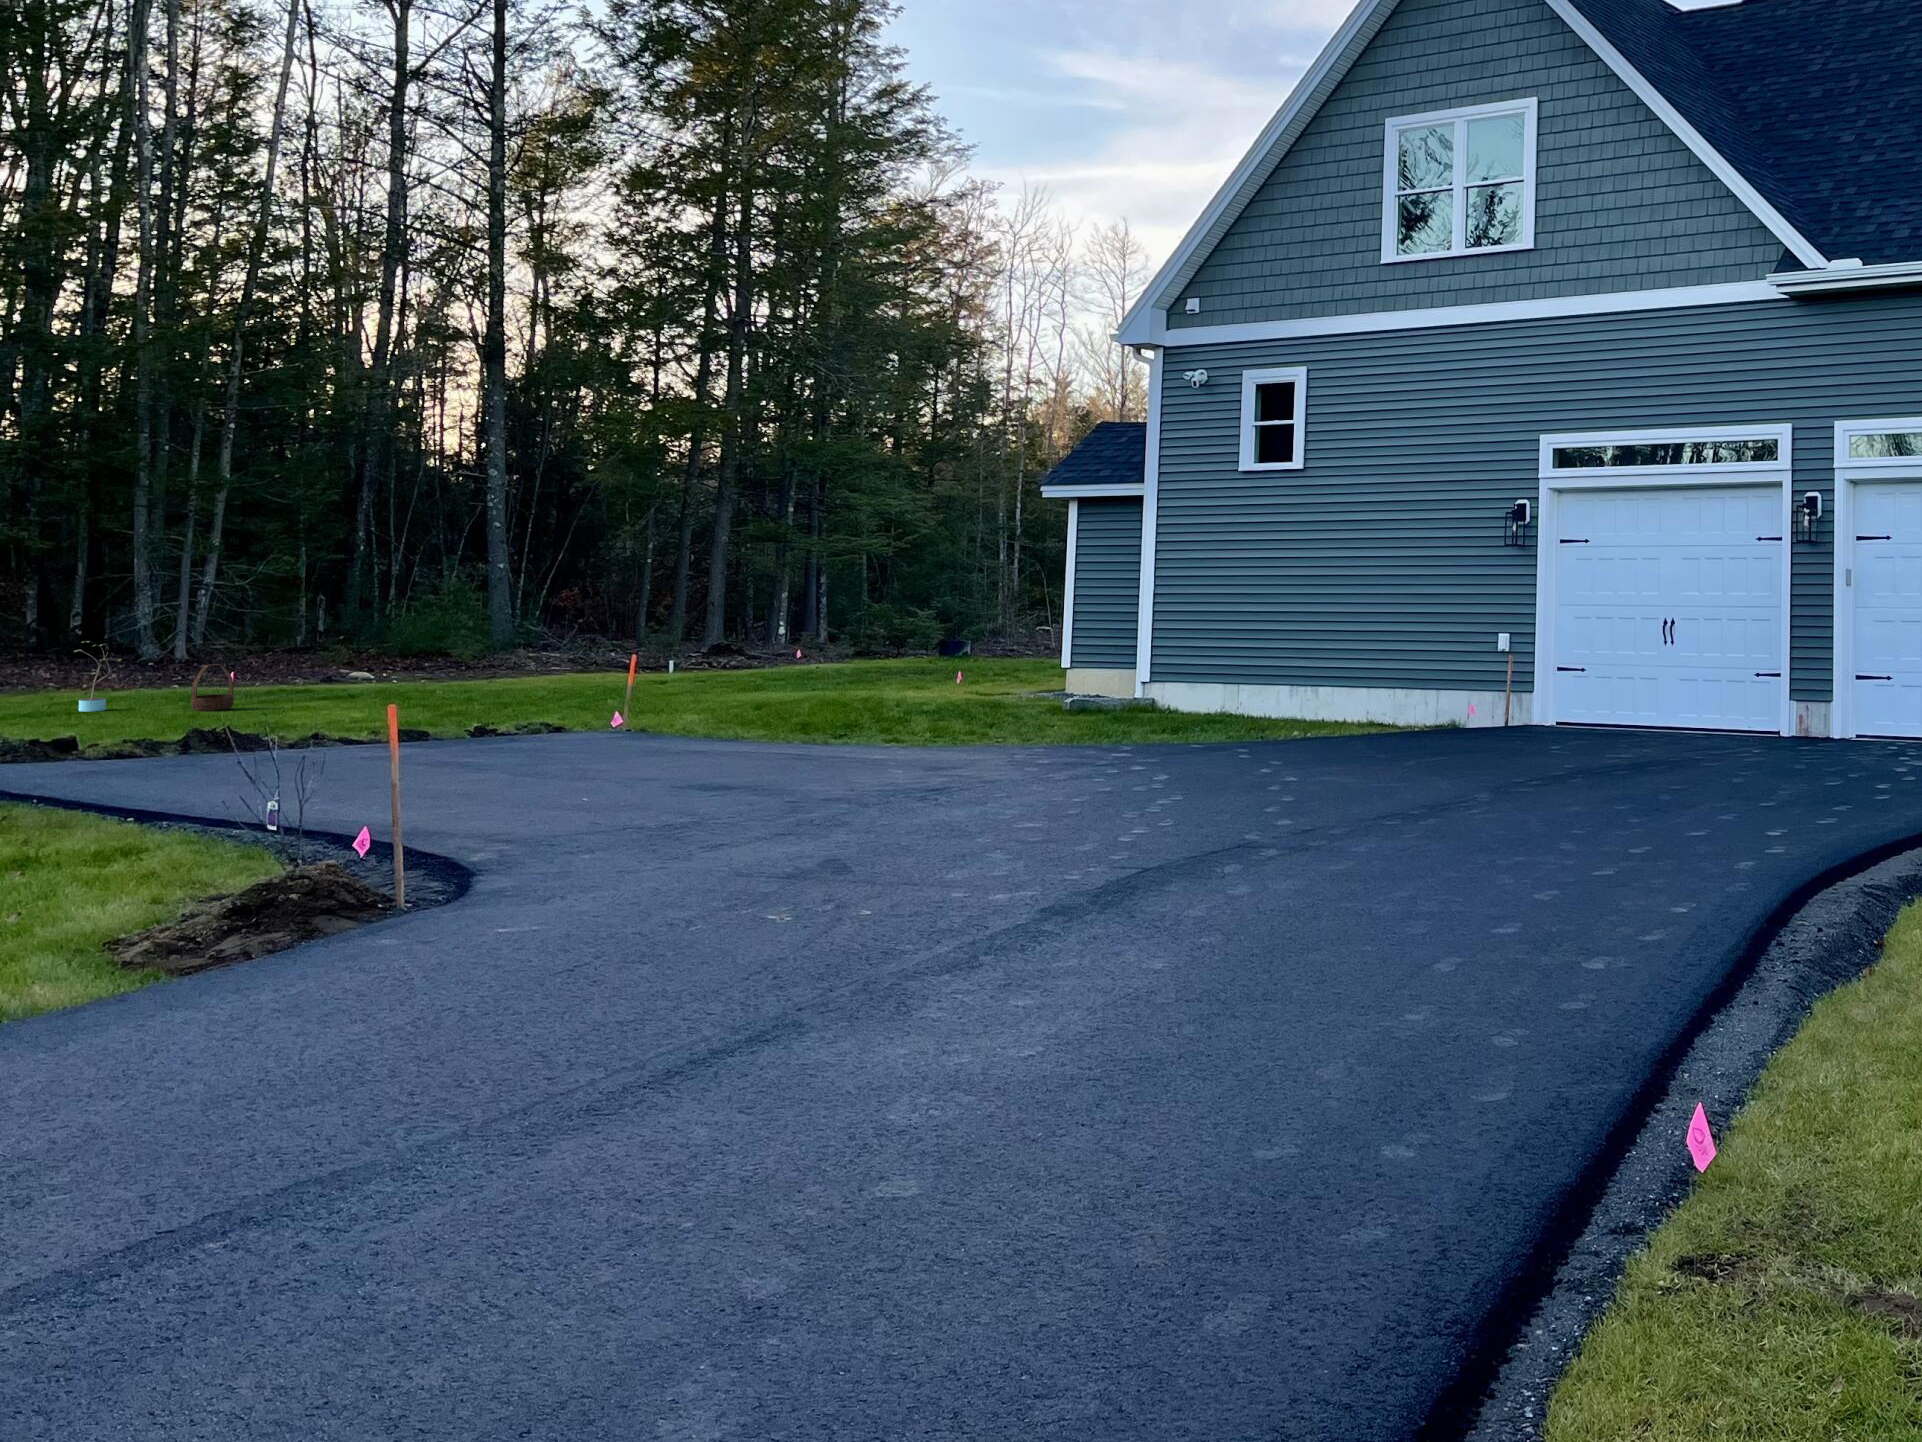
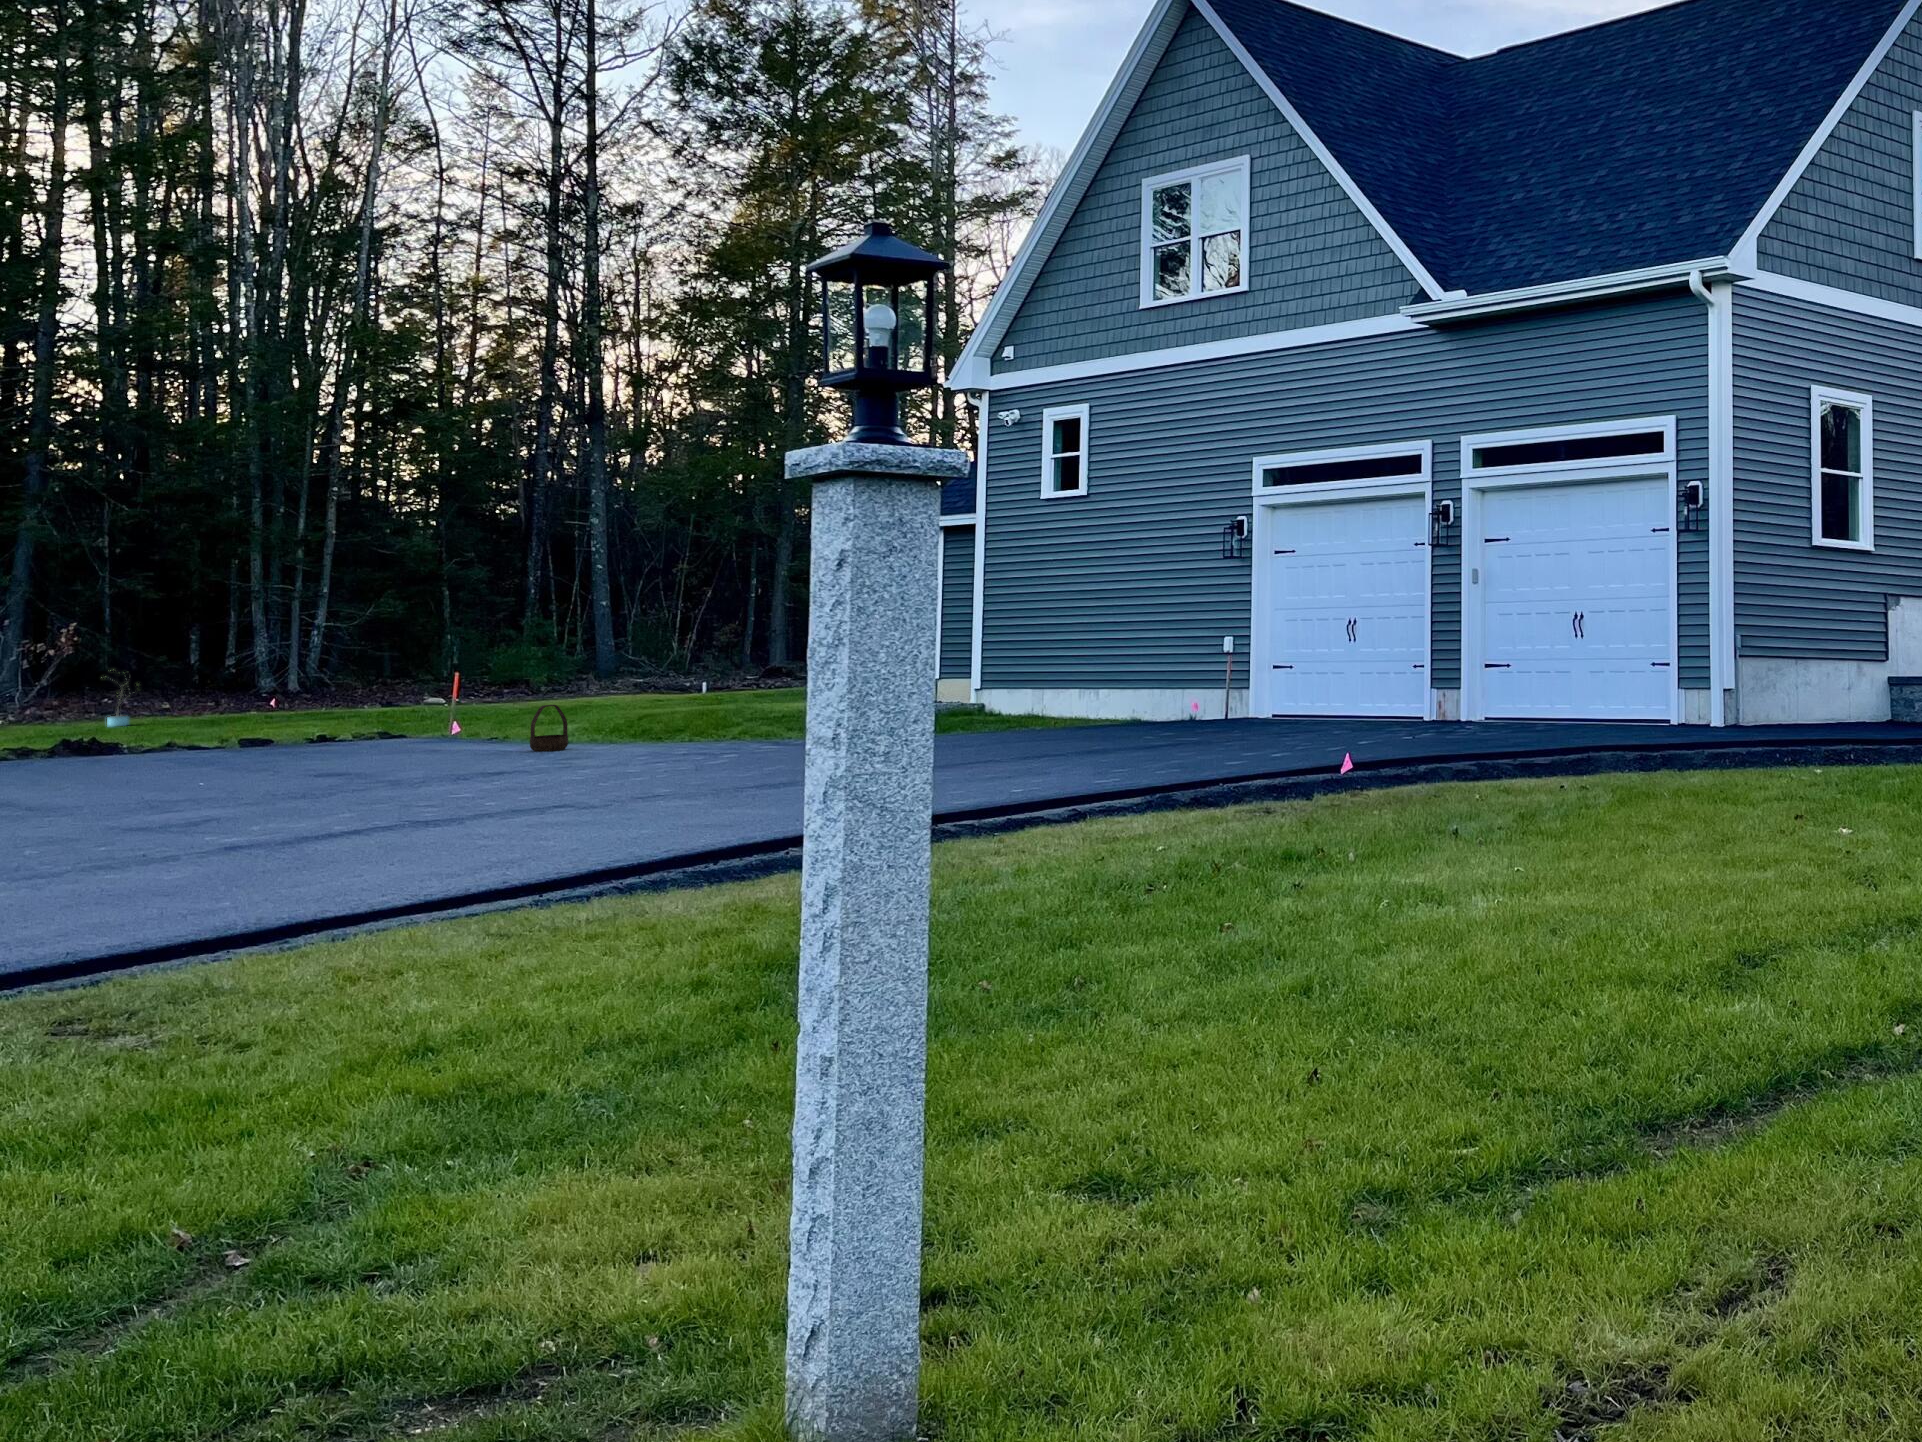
basket: present [191,664,234,711] -> present [530,705,568,752]

